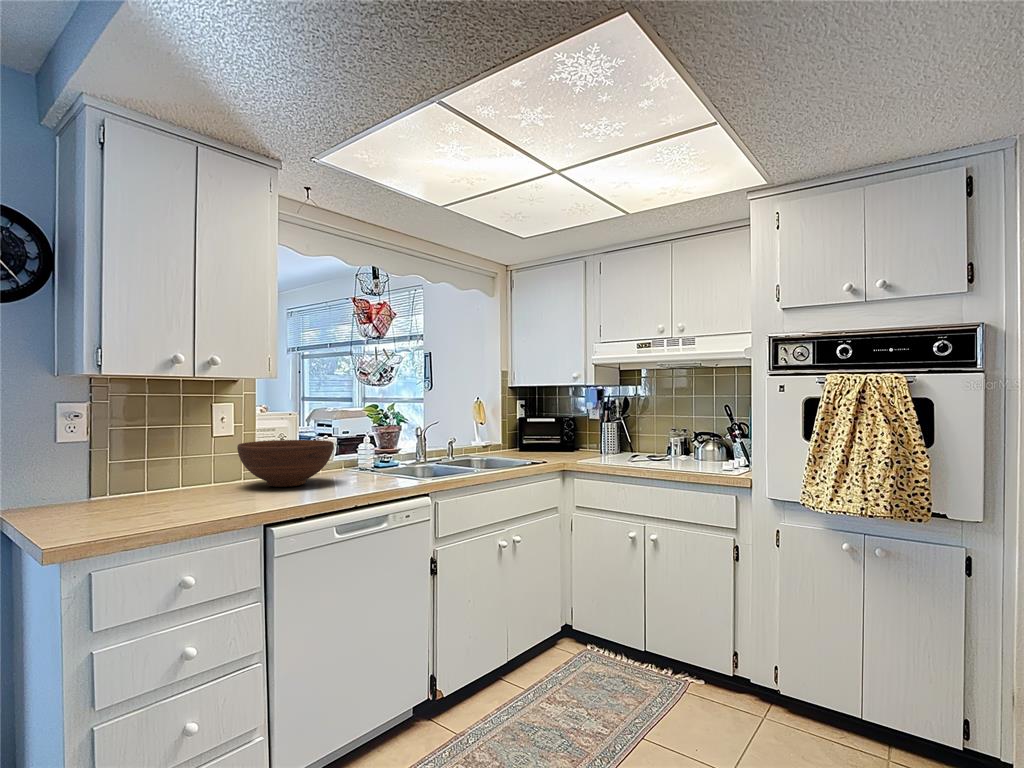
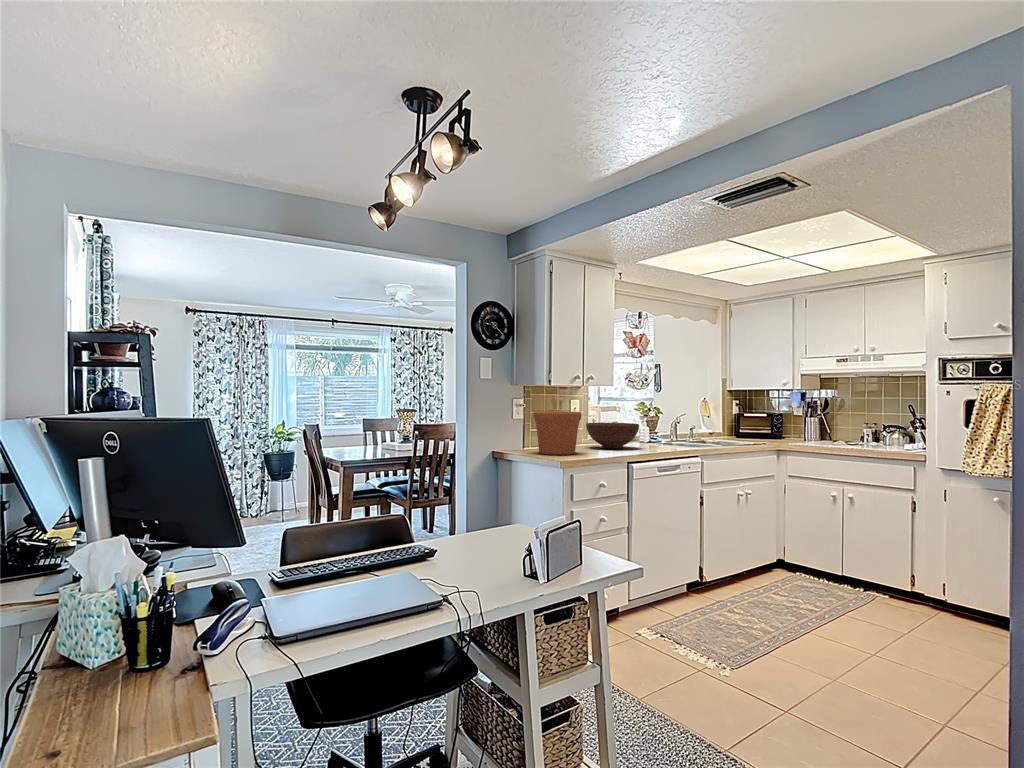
flower pot: none [76,426,188,515] -> present [533,411,581,455]

